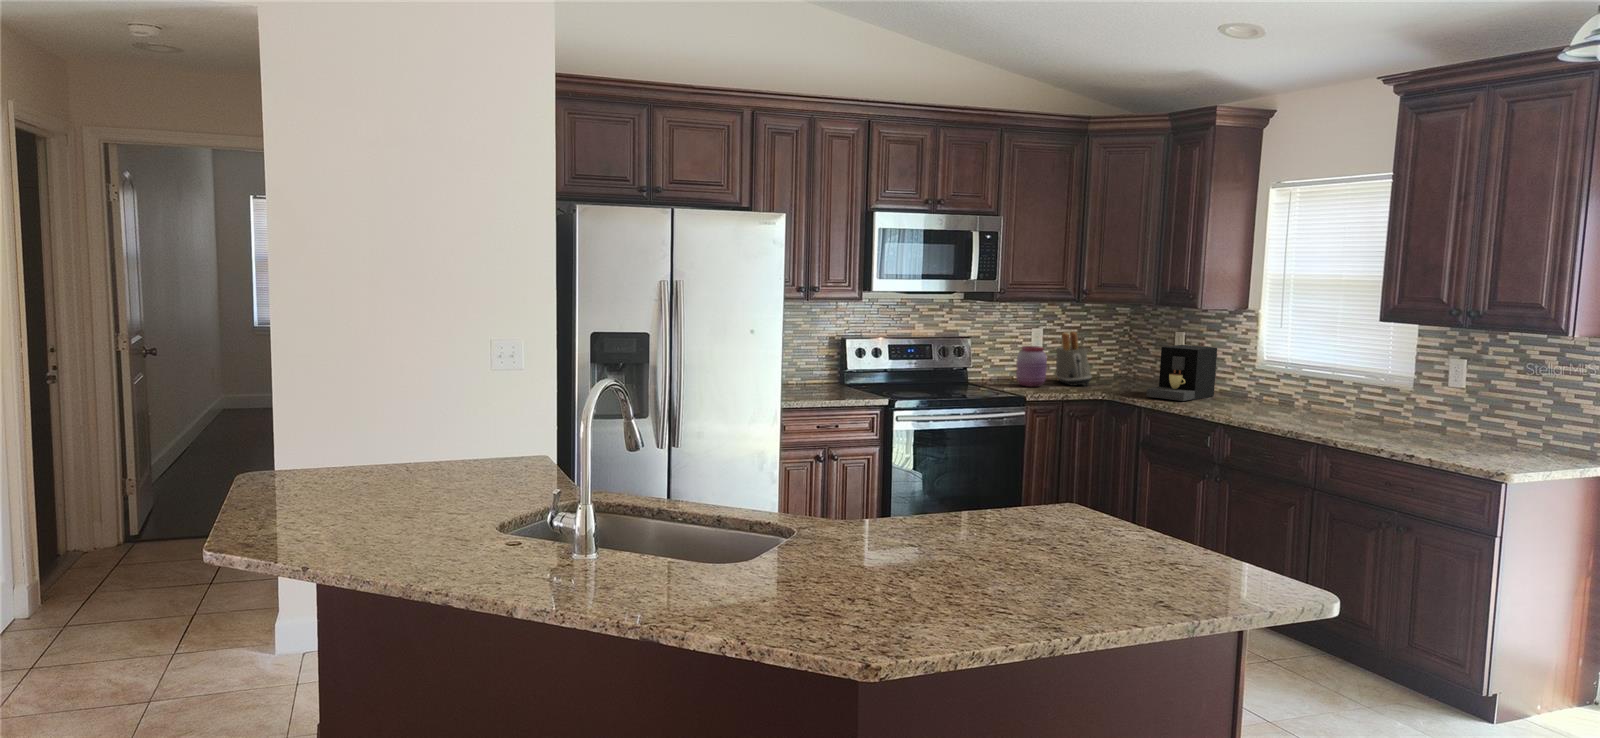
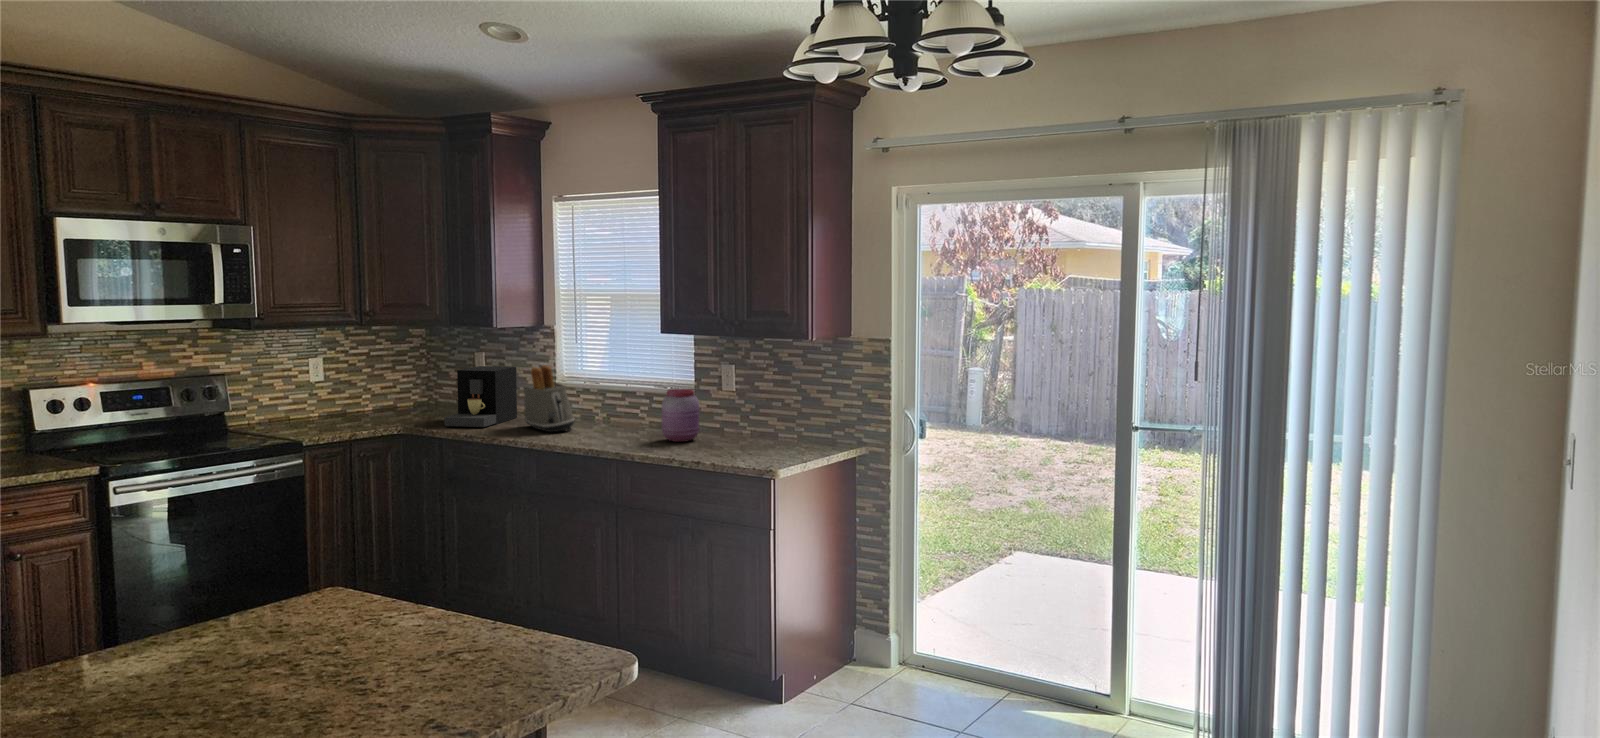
toaster: present [1056,332,1092,386] -> present [523,366,574,432]
jar: present [1016,346,1047,387] -> present [662,389,699,442]

